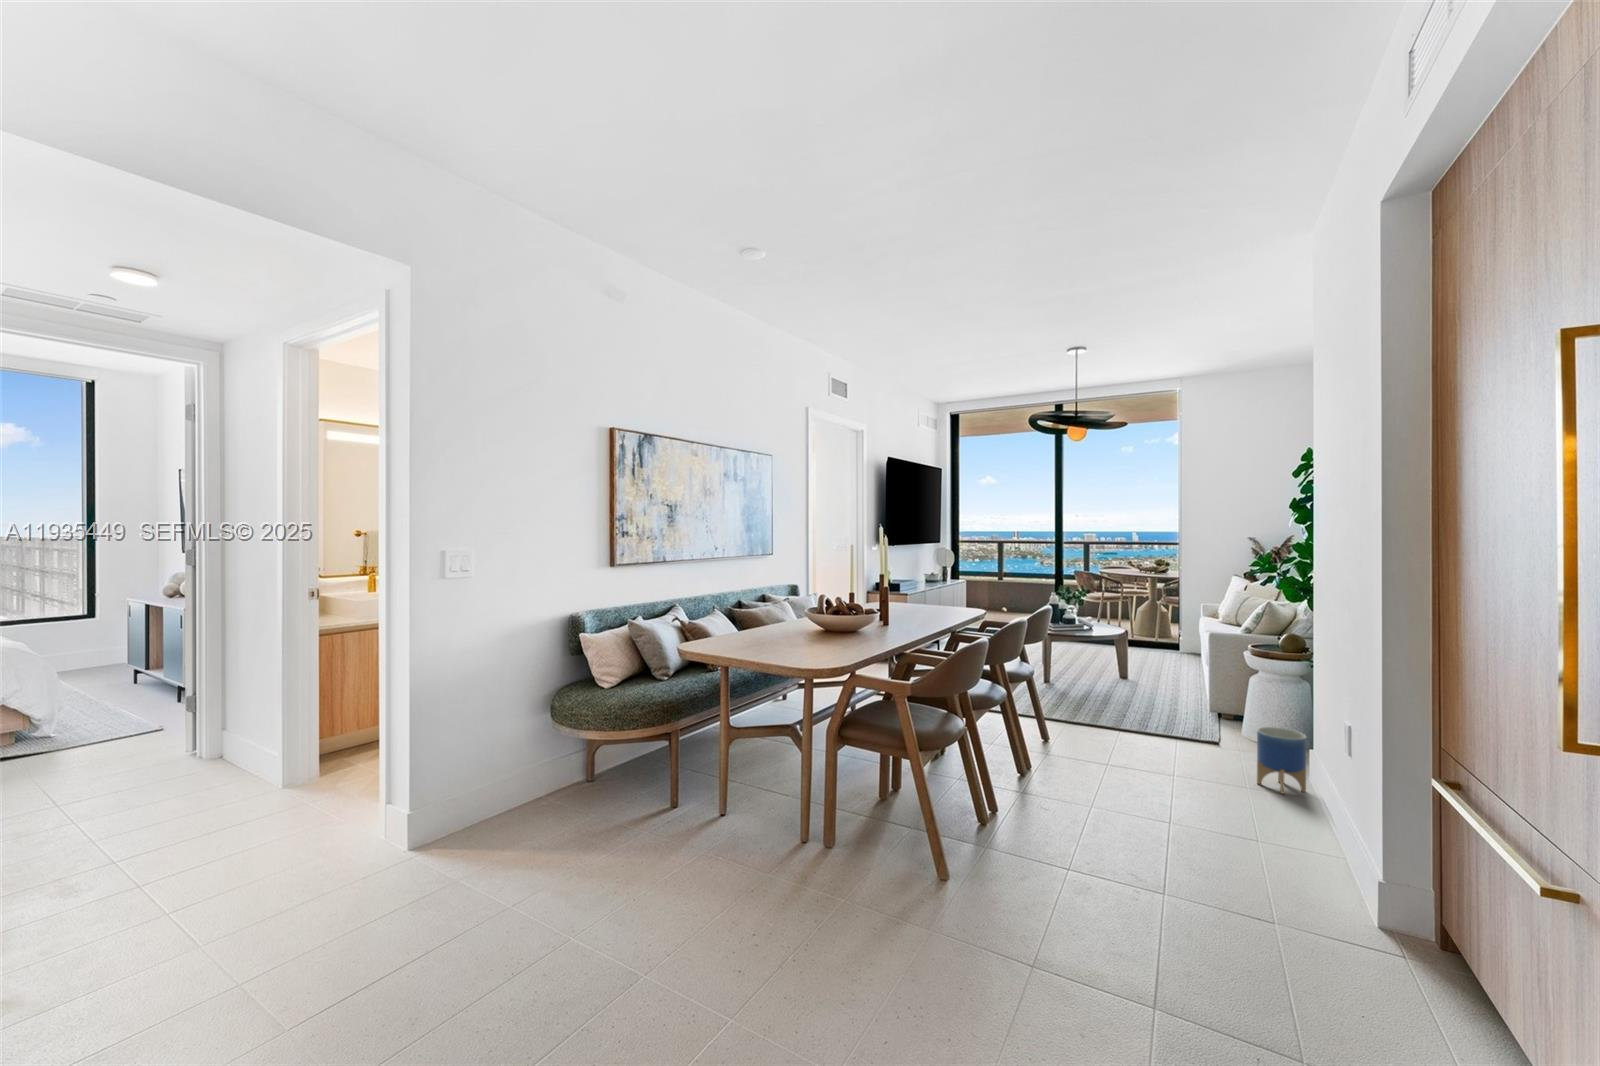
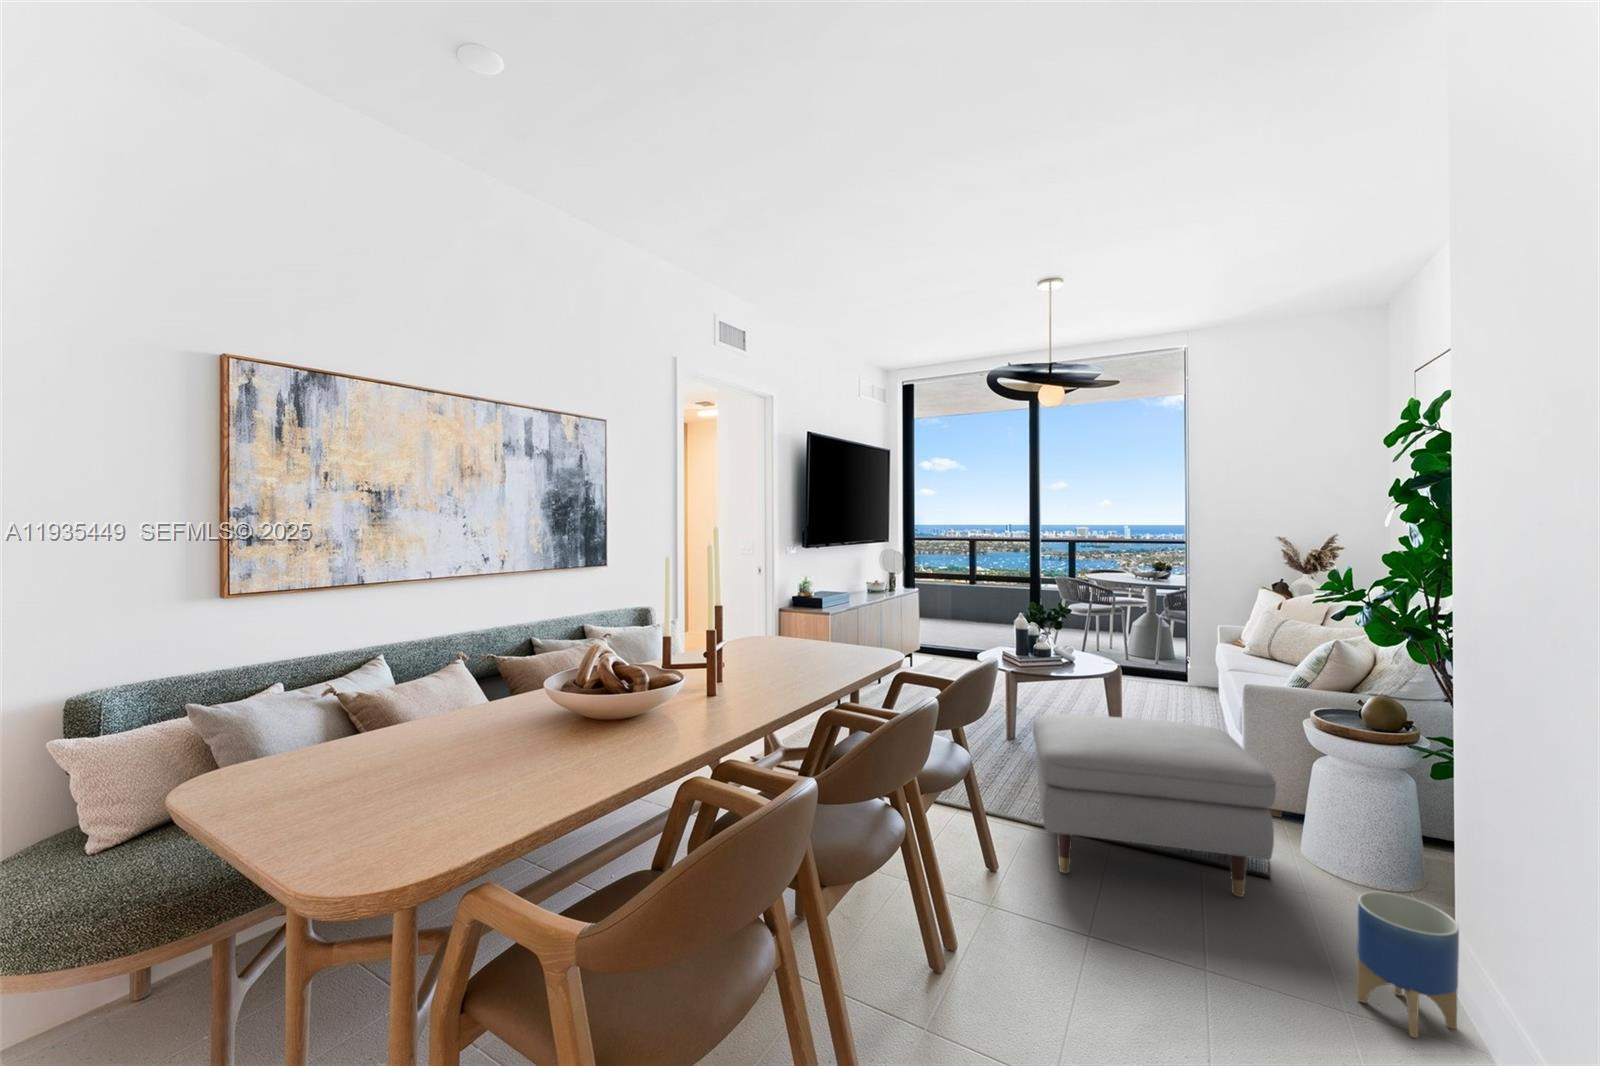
ottoman: none [1071,651,1221,750] -> present [1033,714,1276,897]

